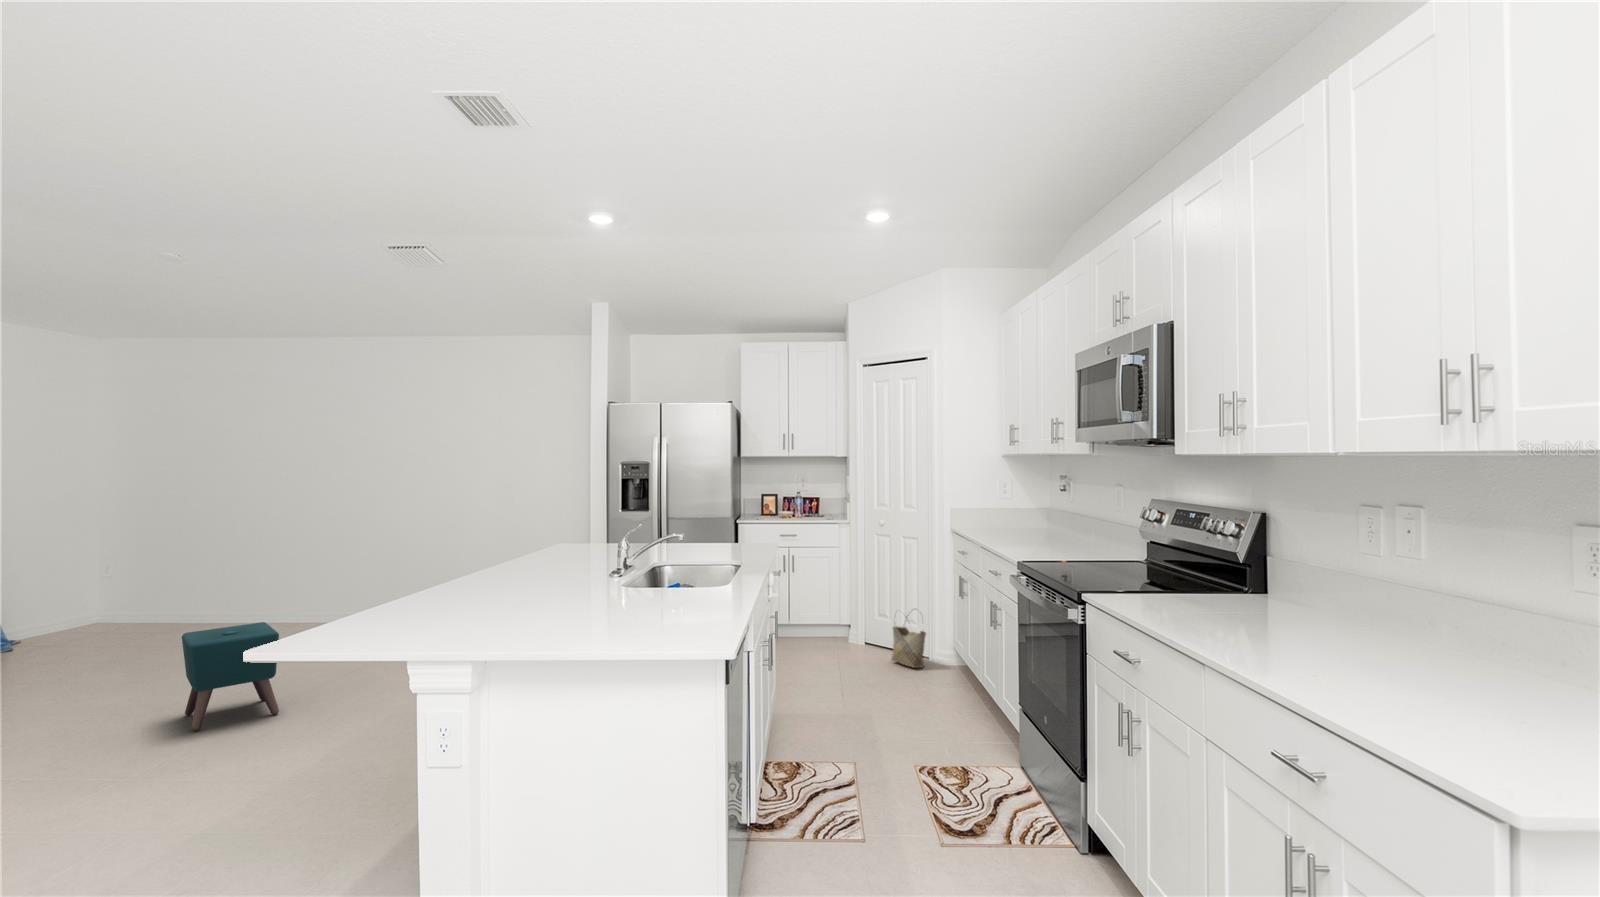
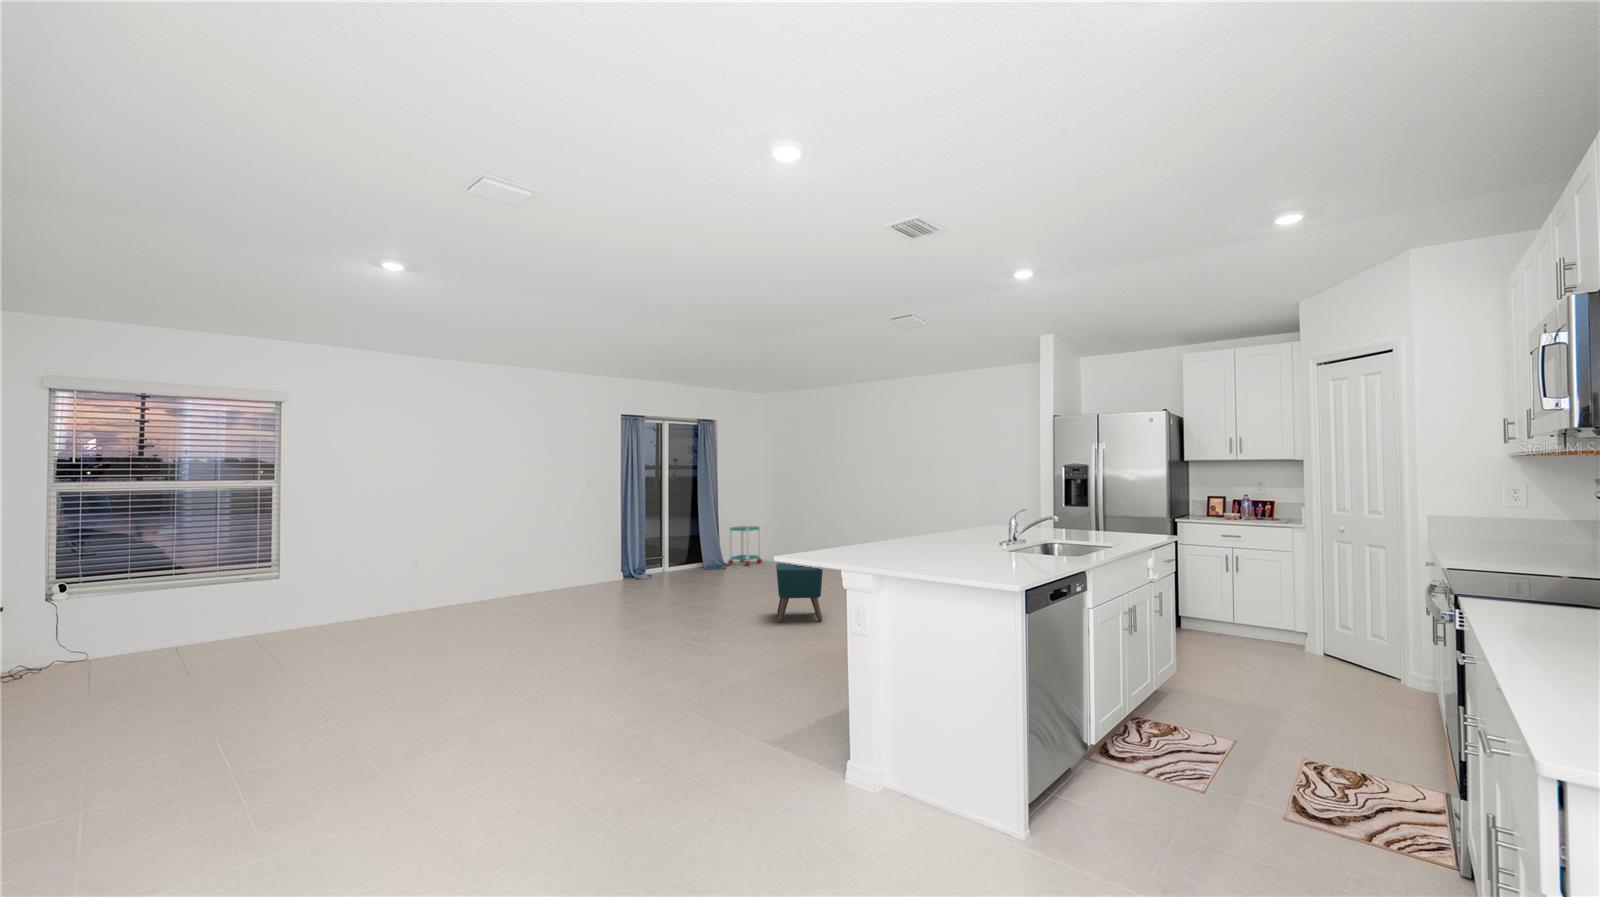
side table: none [44,565,121,636] -> present [728,526,762,566]
woven basket: present [891,616,926,668] -> none [1342,620,1386,686]

